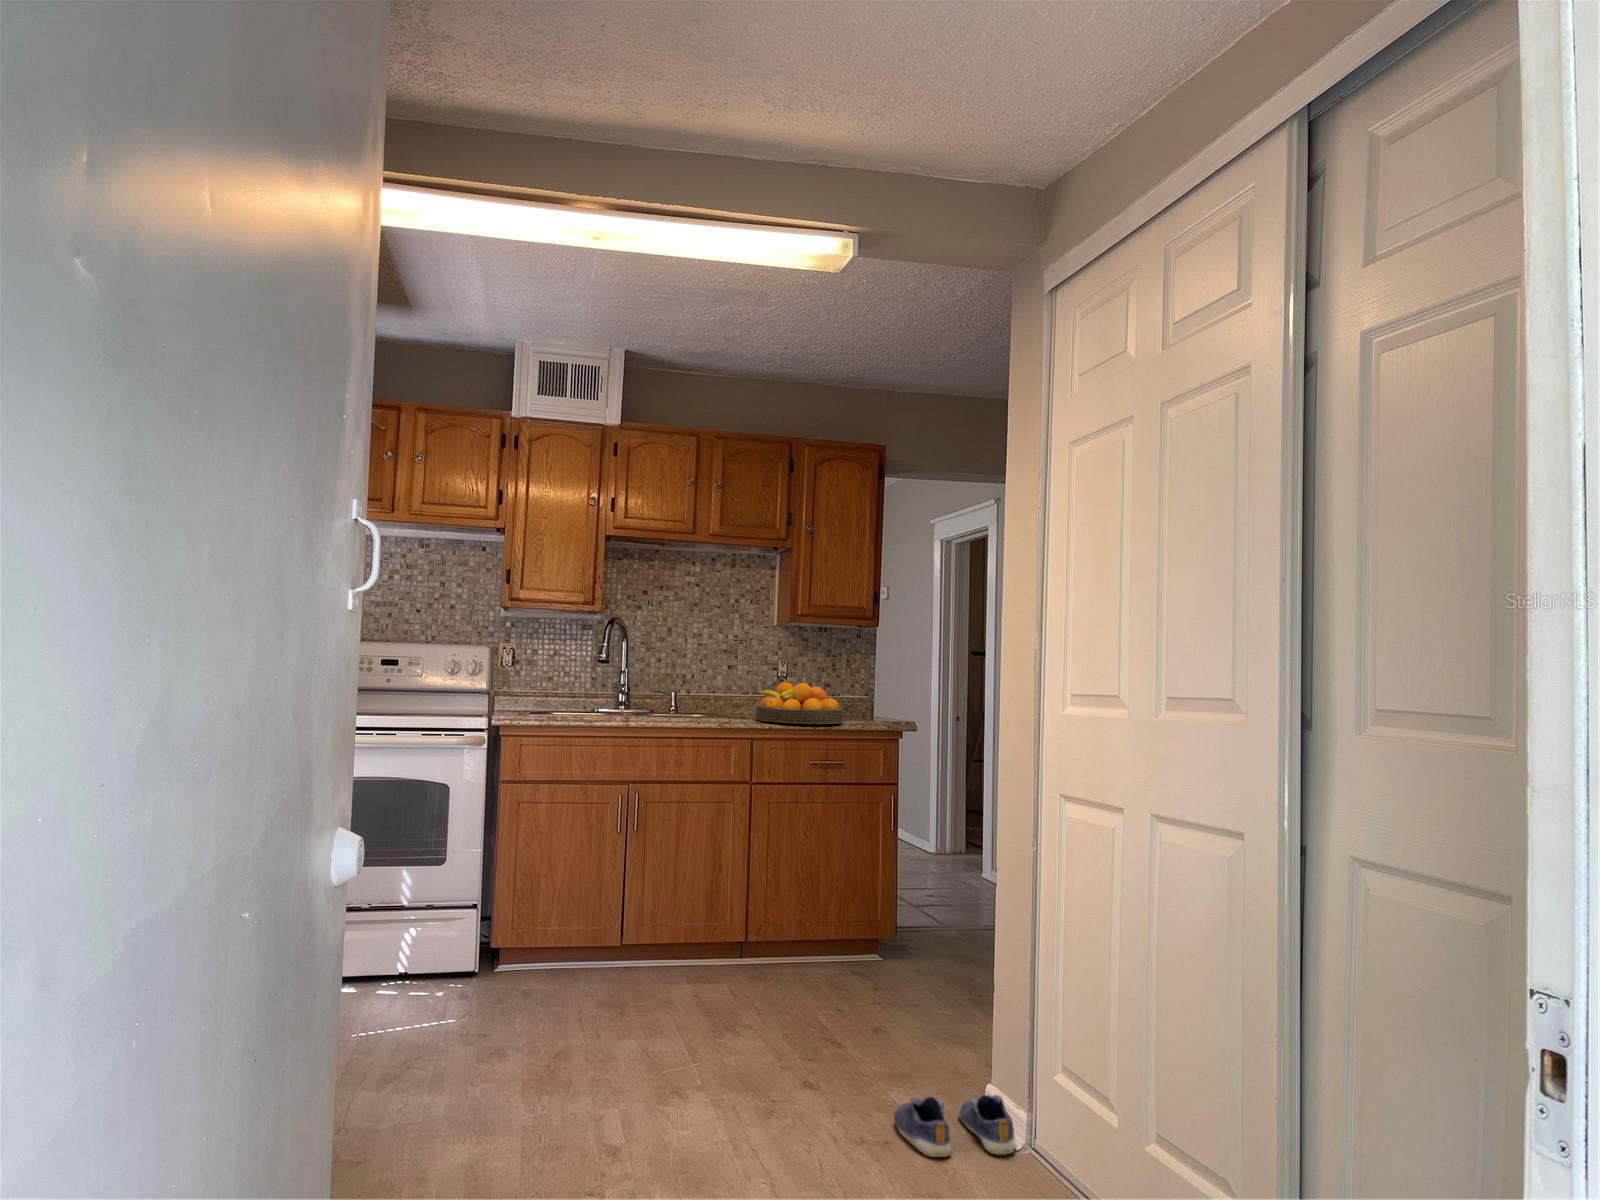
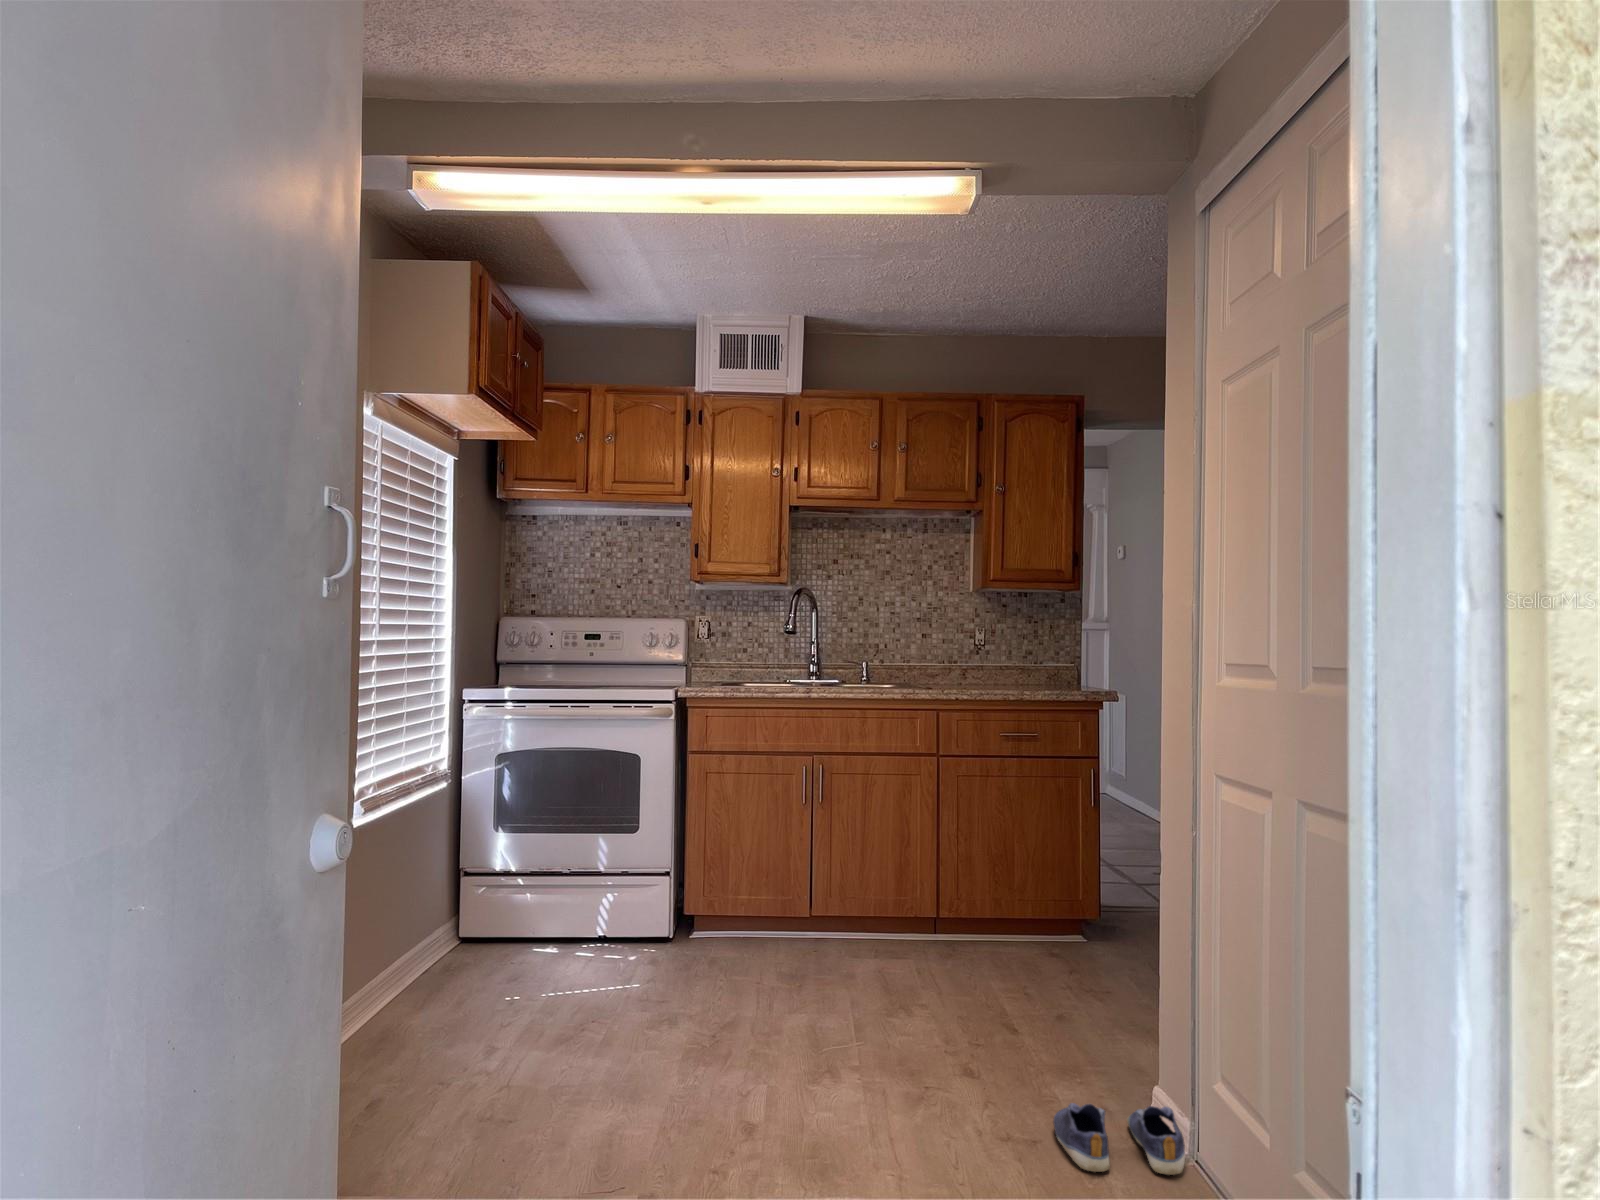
fruit bowl: present [756,682,843,724] -> none [945,651,1036,694]

